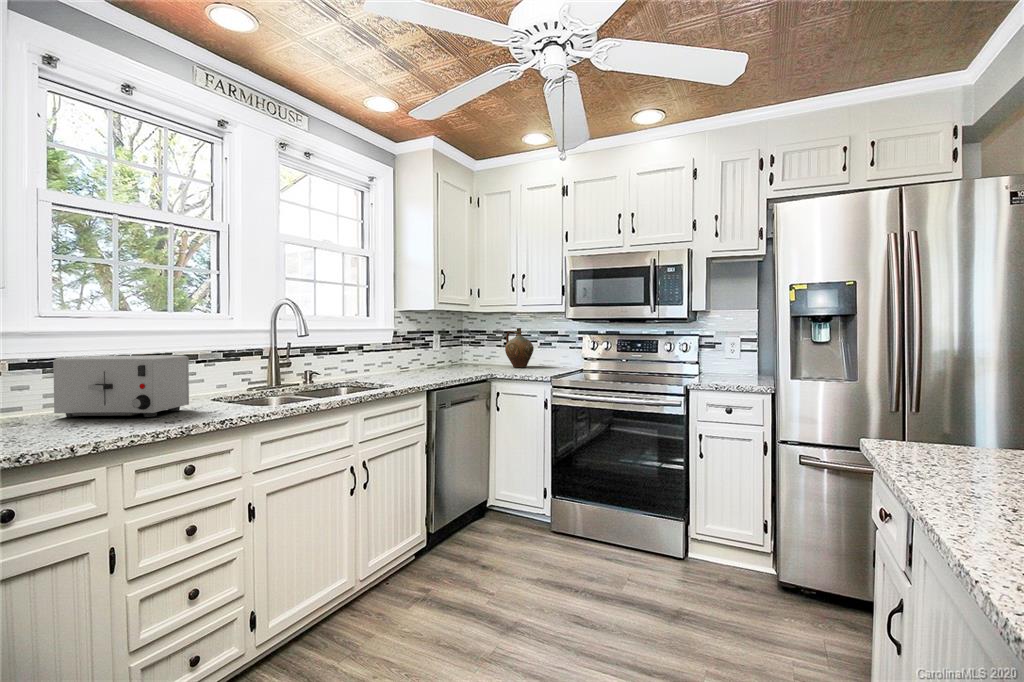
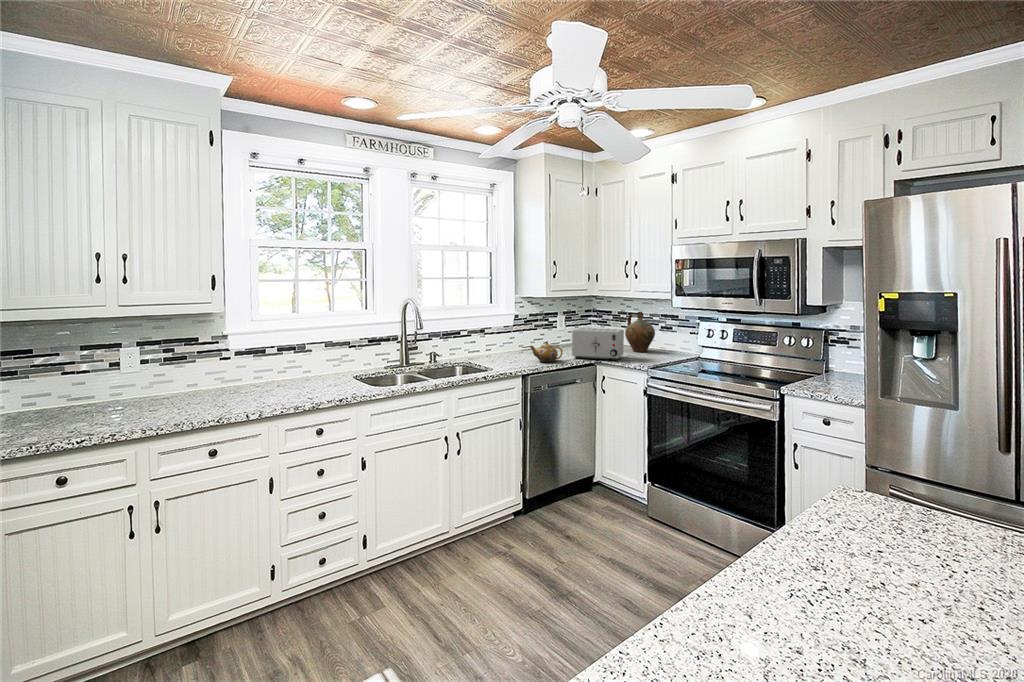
toaster: present [53,355,189,417] -> present [572,328,624,360]
teapot: none [422,356,454,378] -> present [530,341,563,362]

